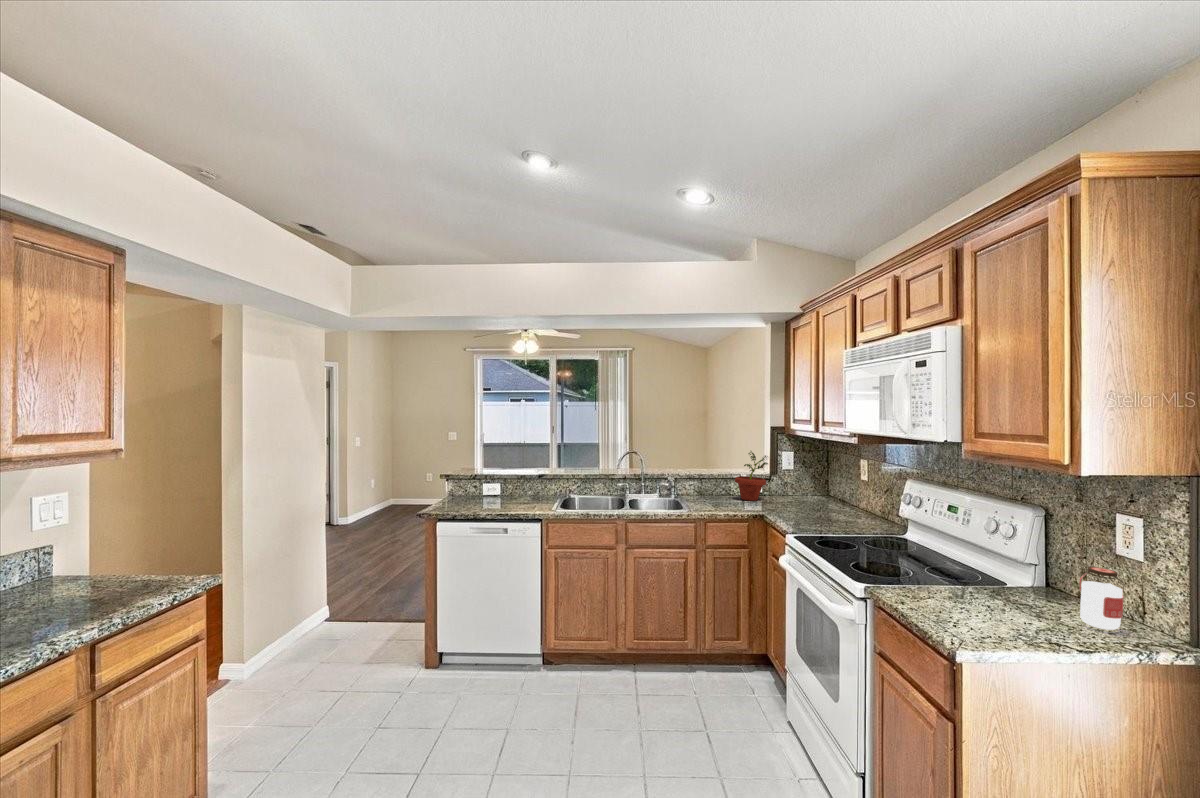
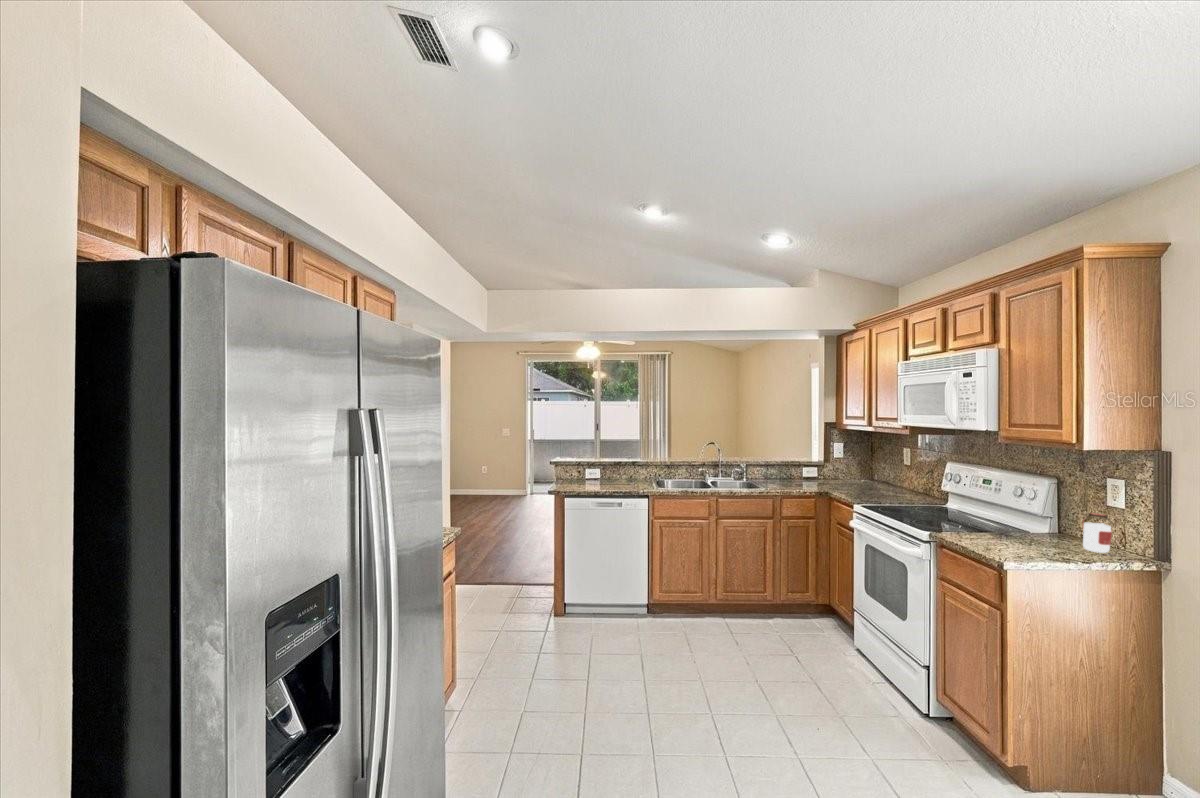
potted plant: present [735,451,768,501] -> none [796,442,825,483]

